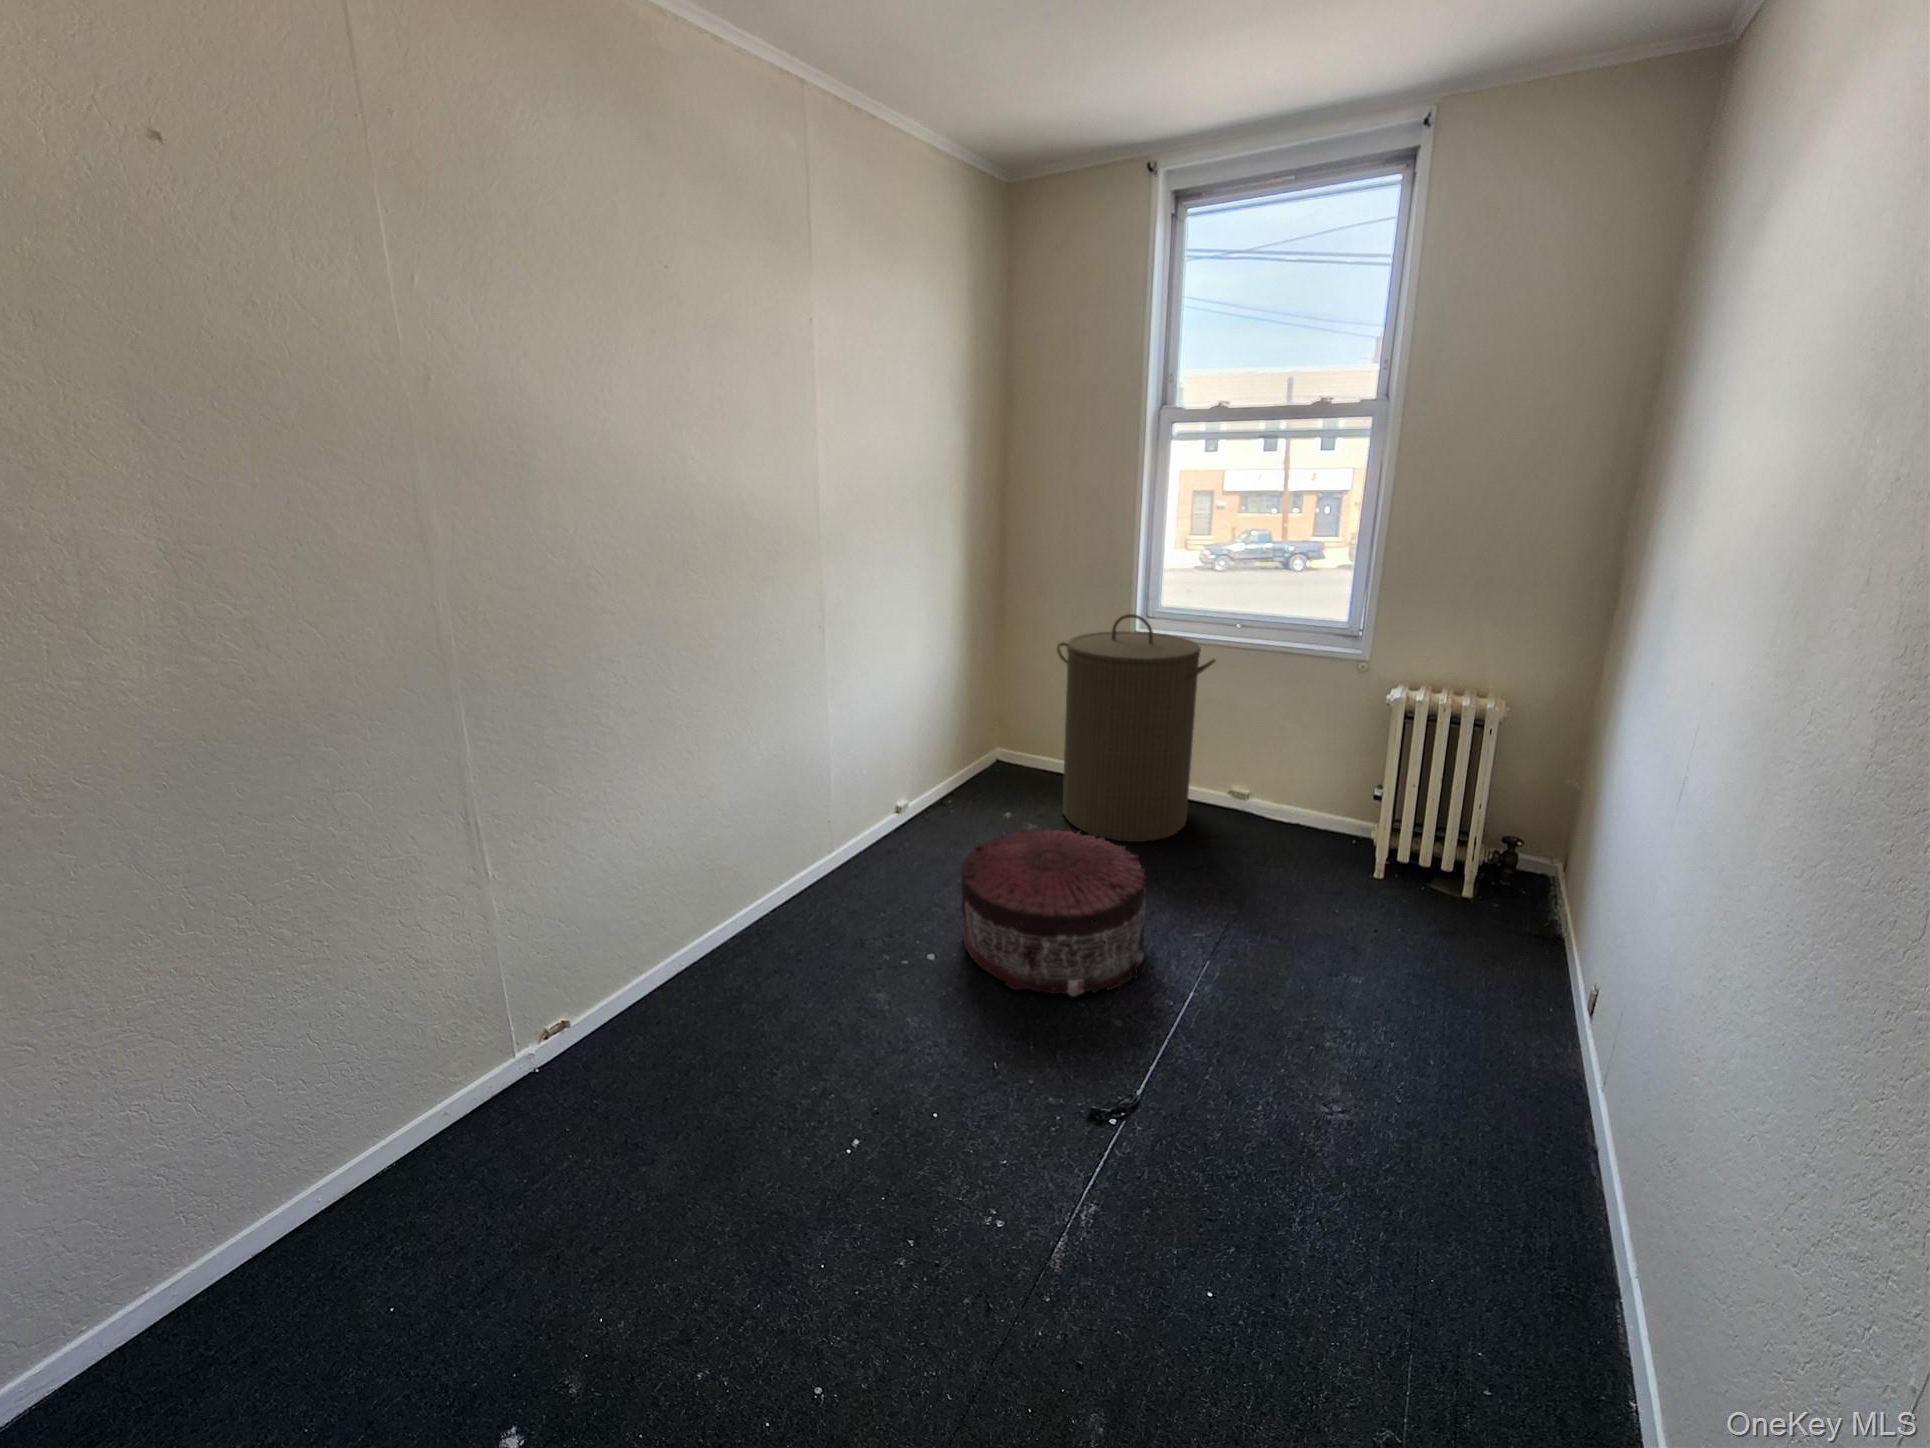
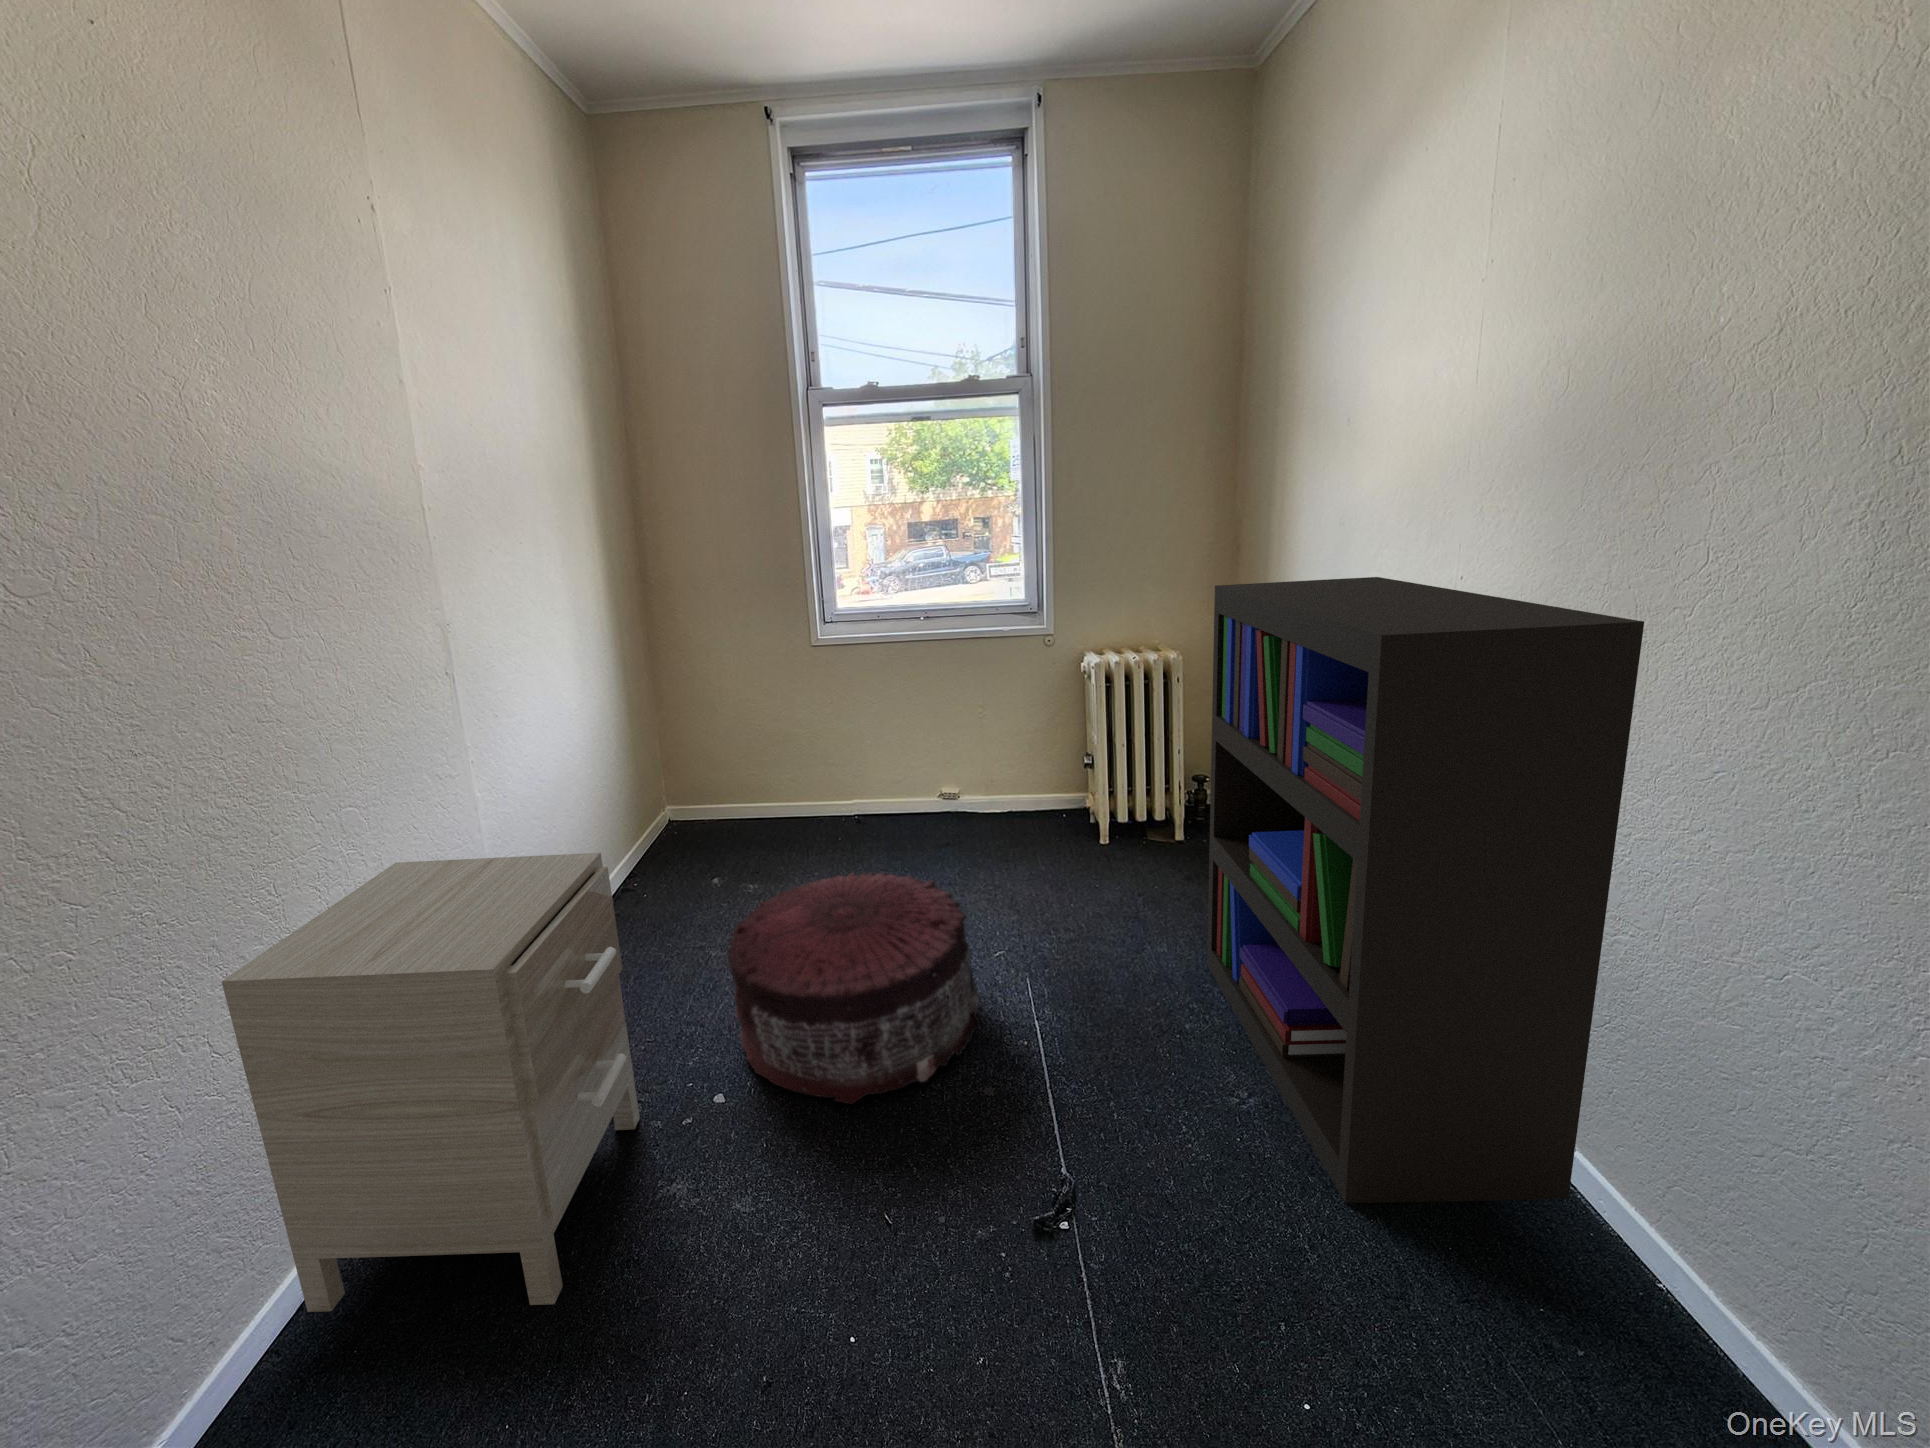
laundry hamper: present [1057,614,1216,842] -> none [743,613,926,879]
bookshelf: none [1357,655,1739,1315] -> present [1207,577,1644,1203]
nightstand: none [678,746,885,1022] -> present [222,853,640,1312]

